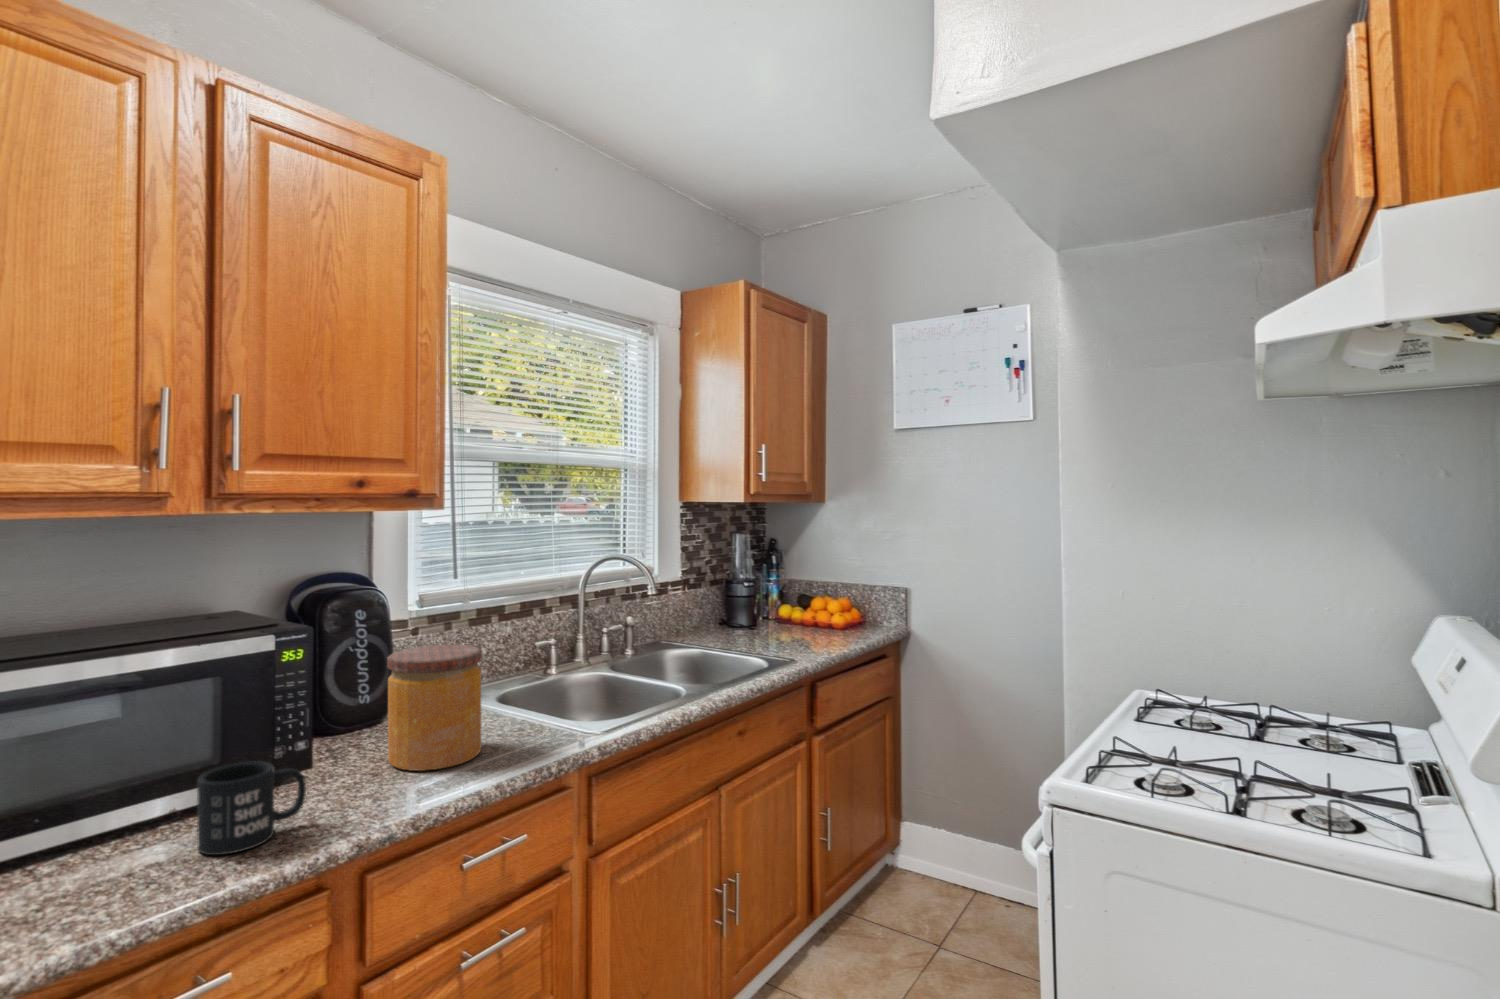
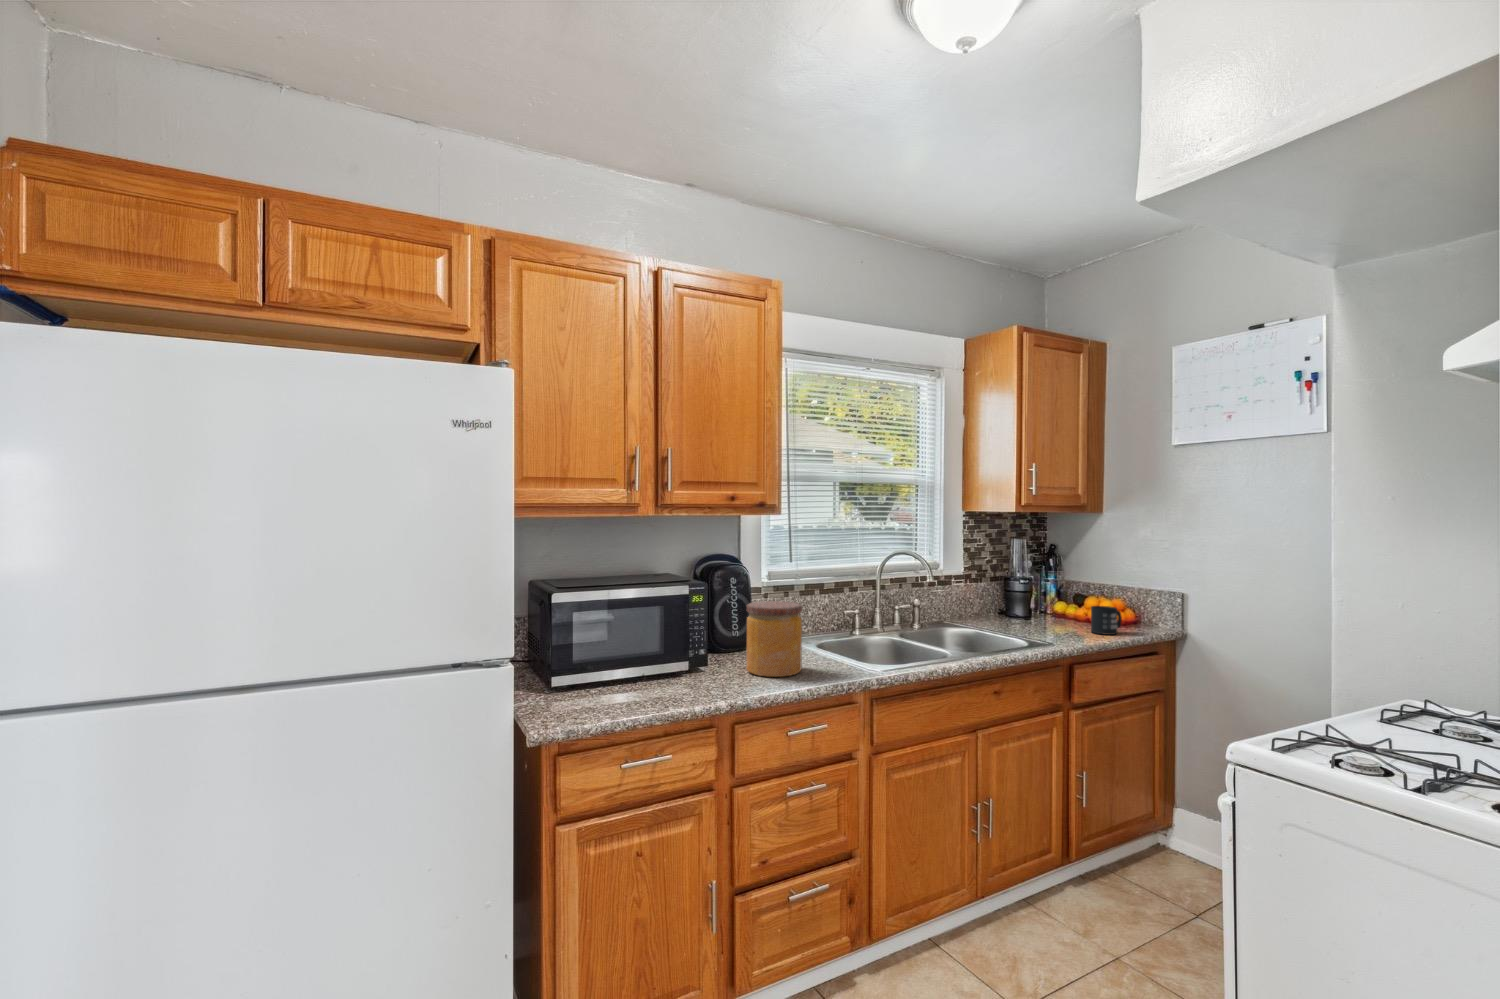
mug: present [197,761,306,855] -> present [1091,606,1122,635]

